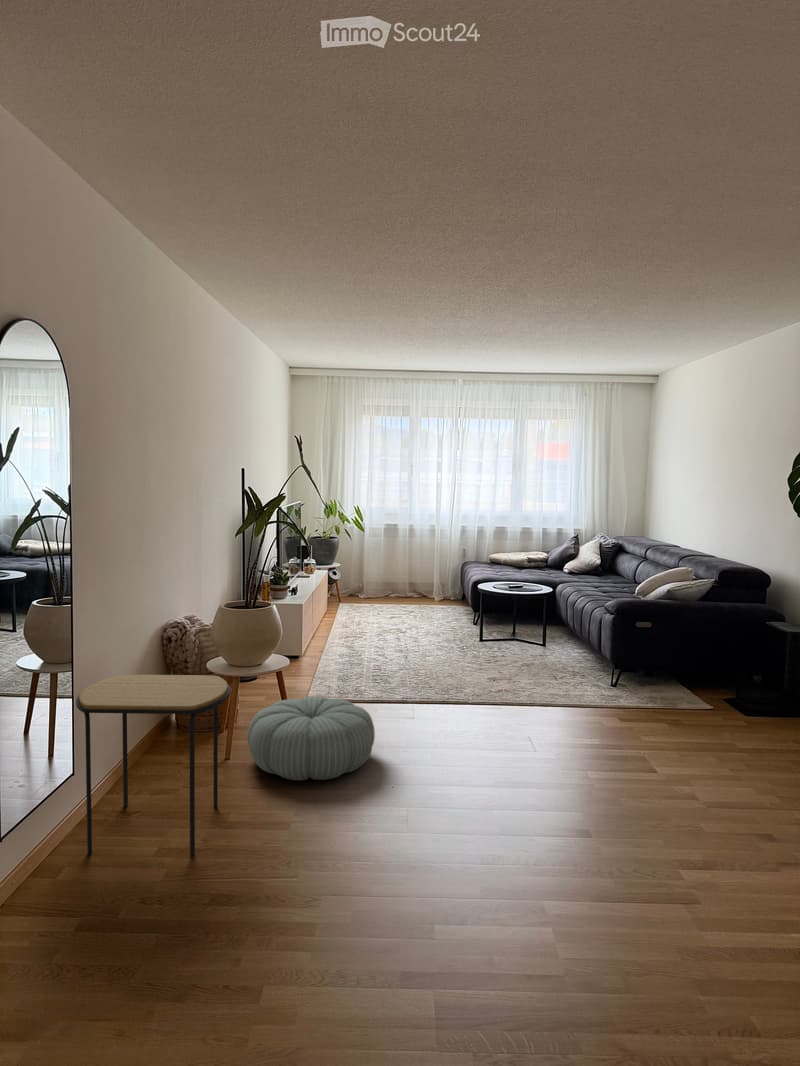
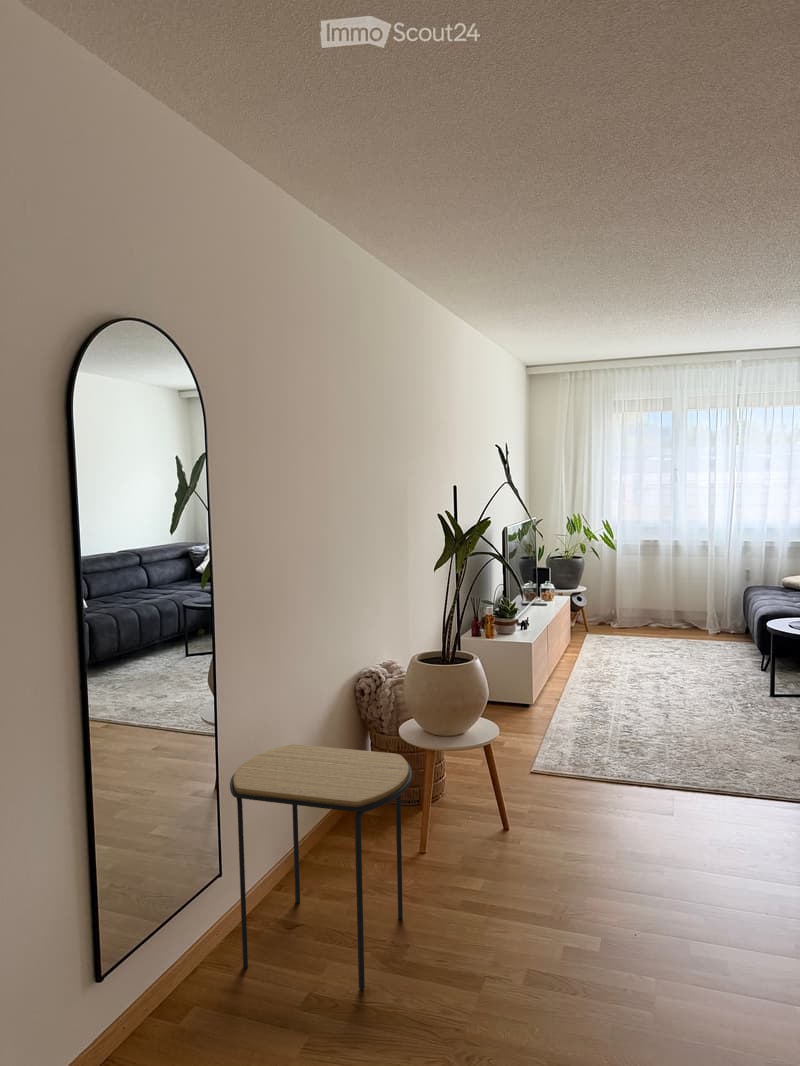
pouf: present [248,696,375,781] -> none [448,776,612,896]

